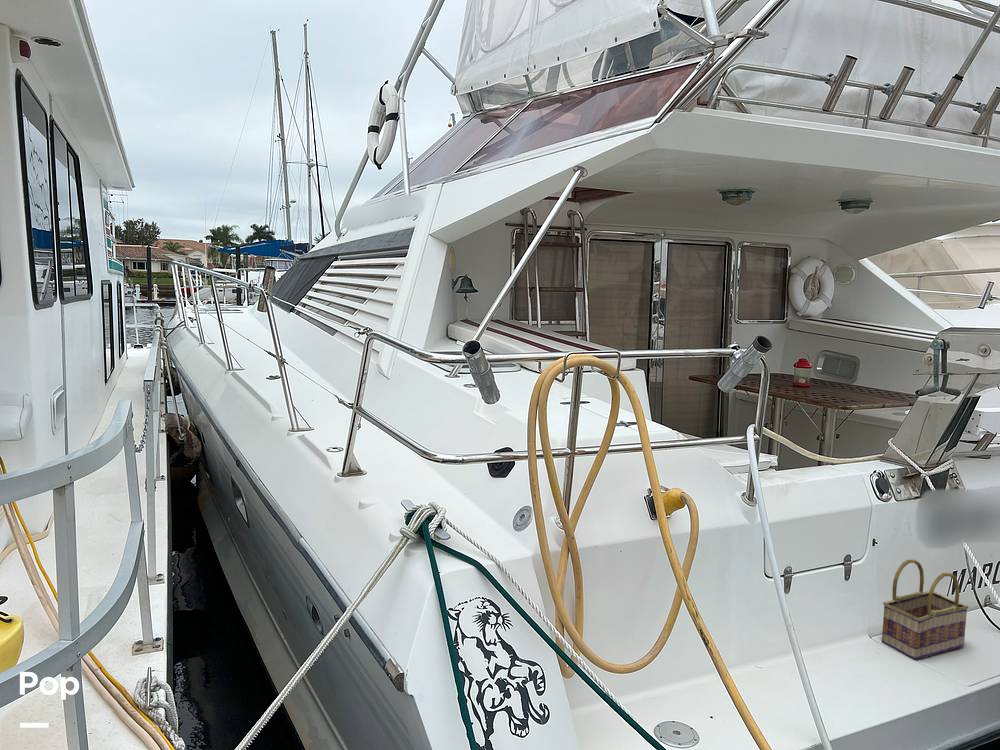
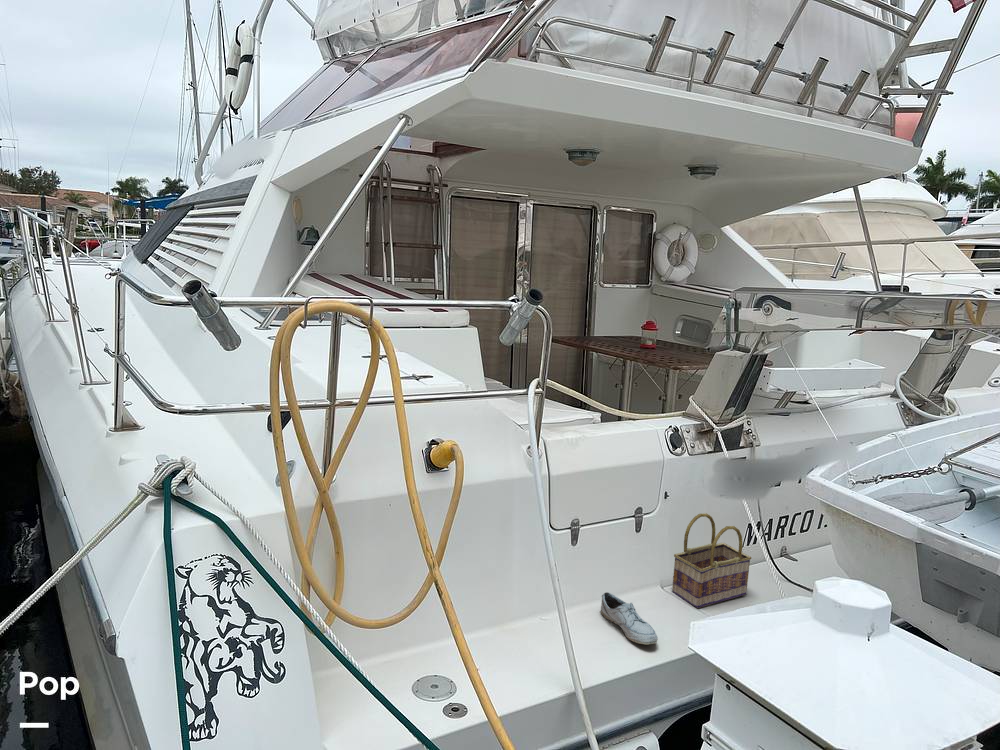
shoe: none [814,641,888,697] -> present [601,592,658,645]

